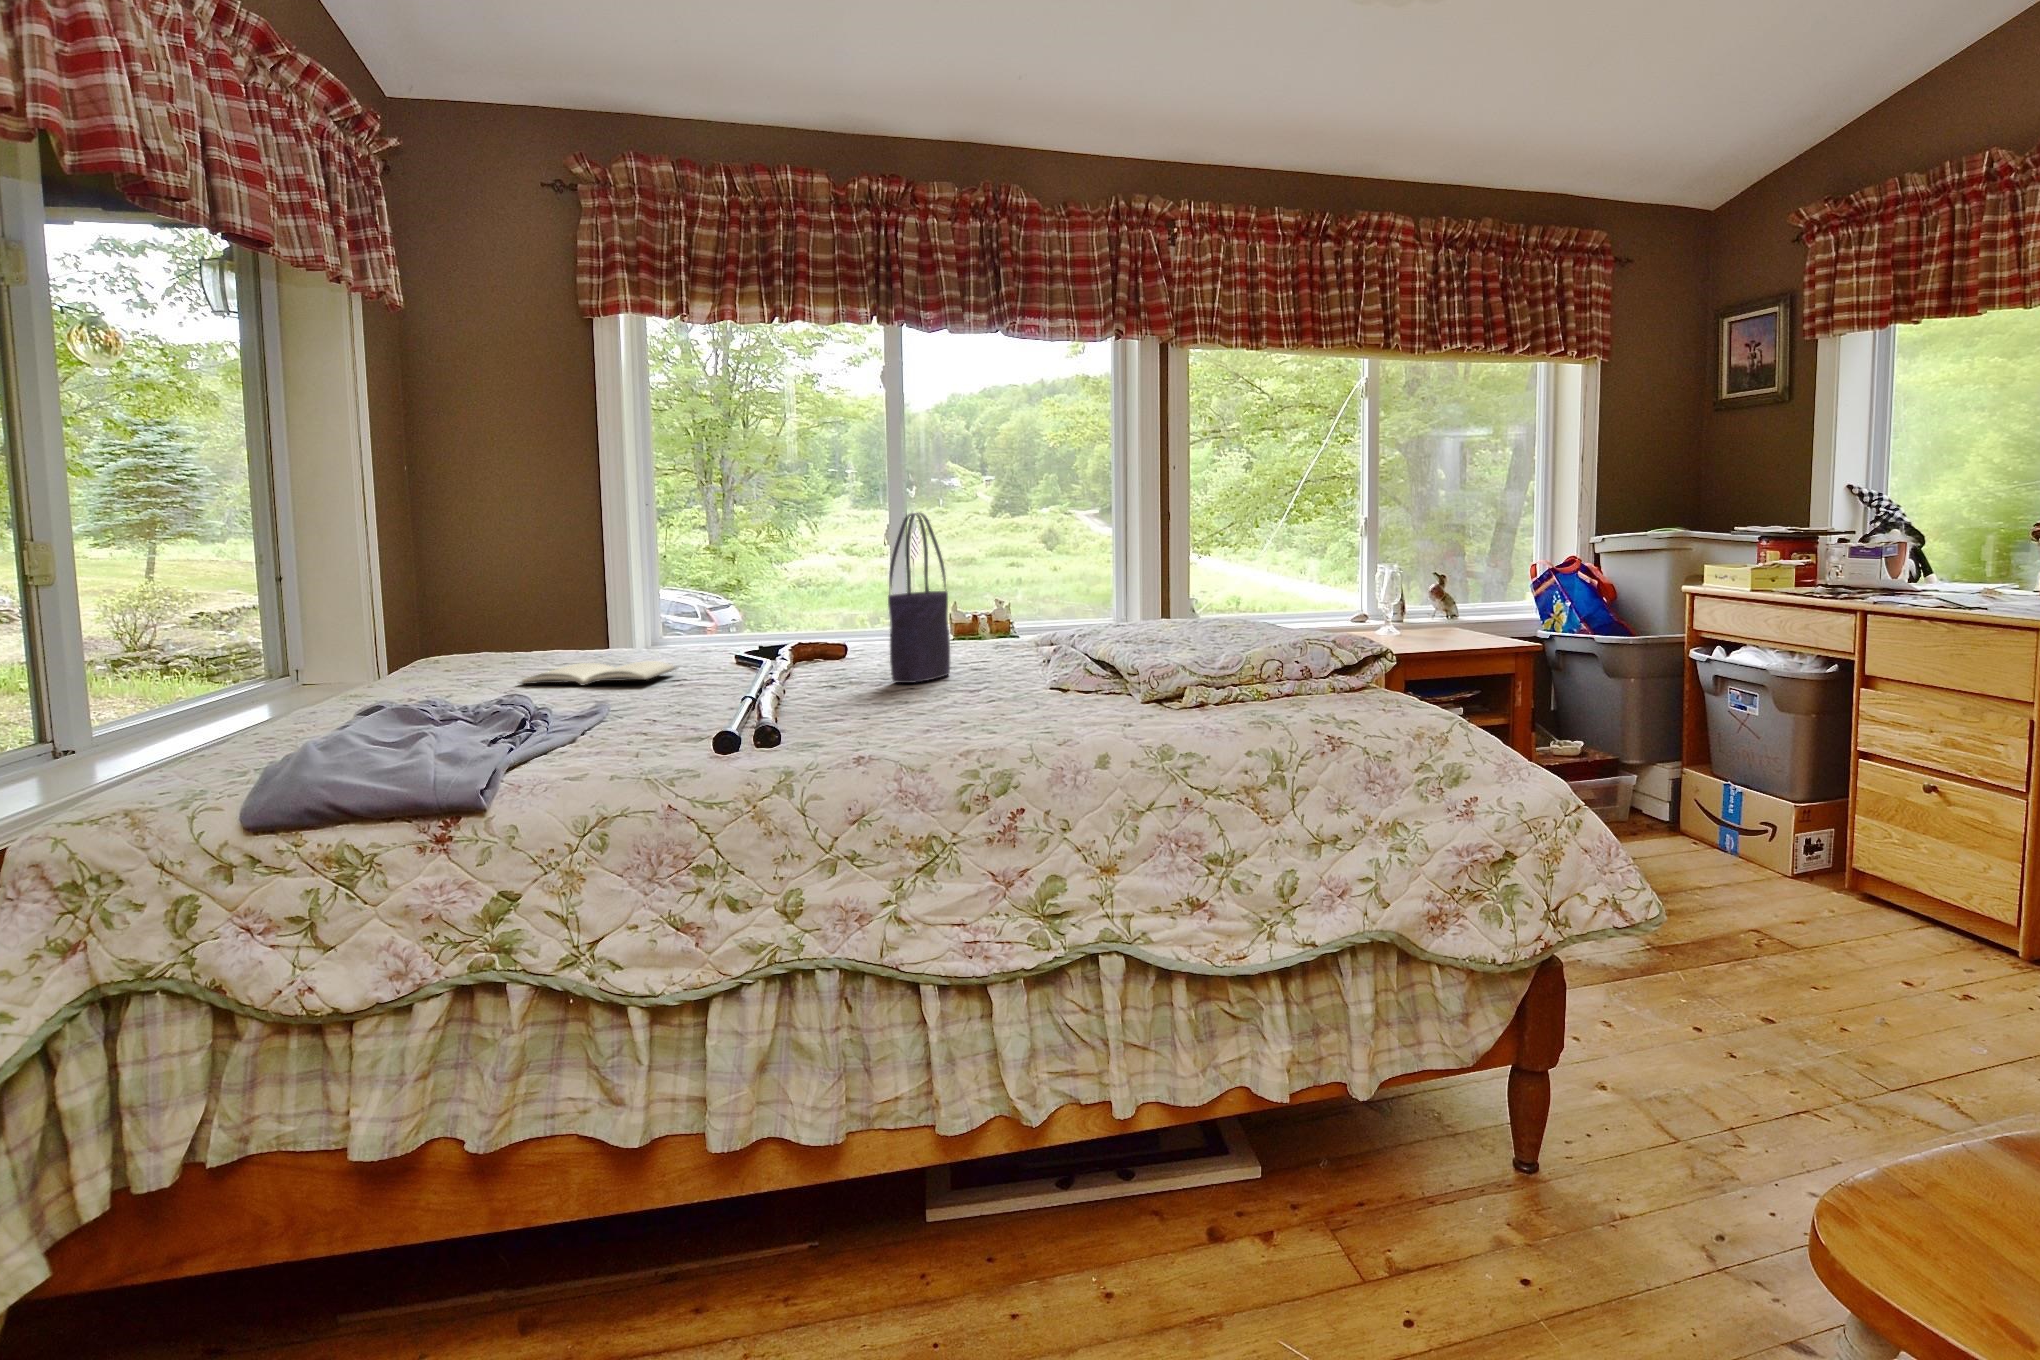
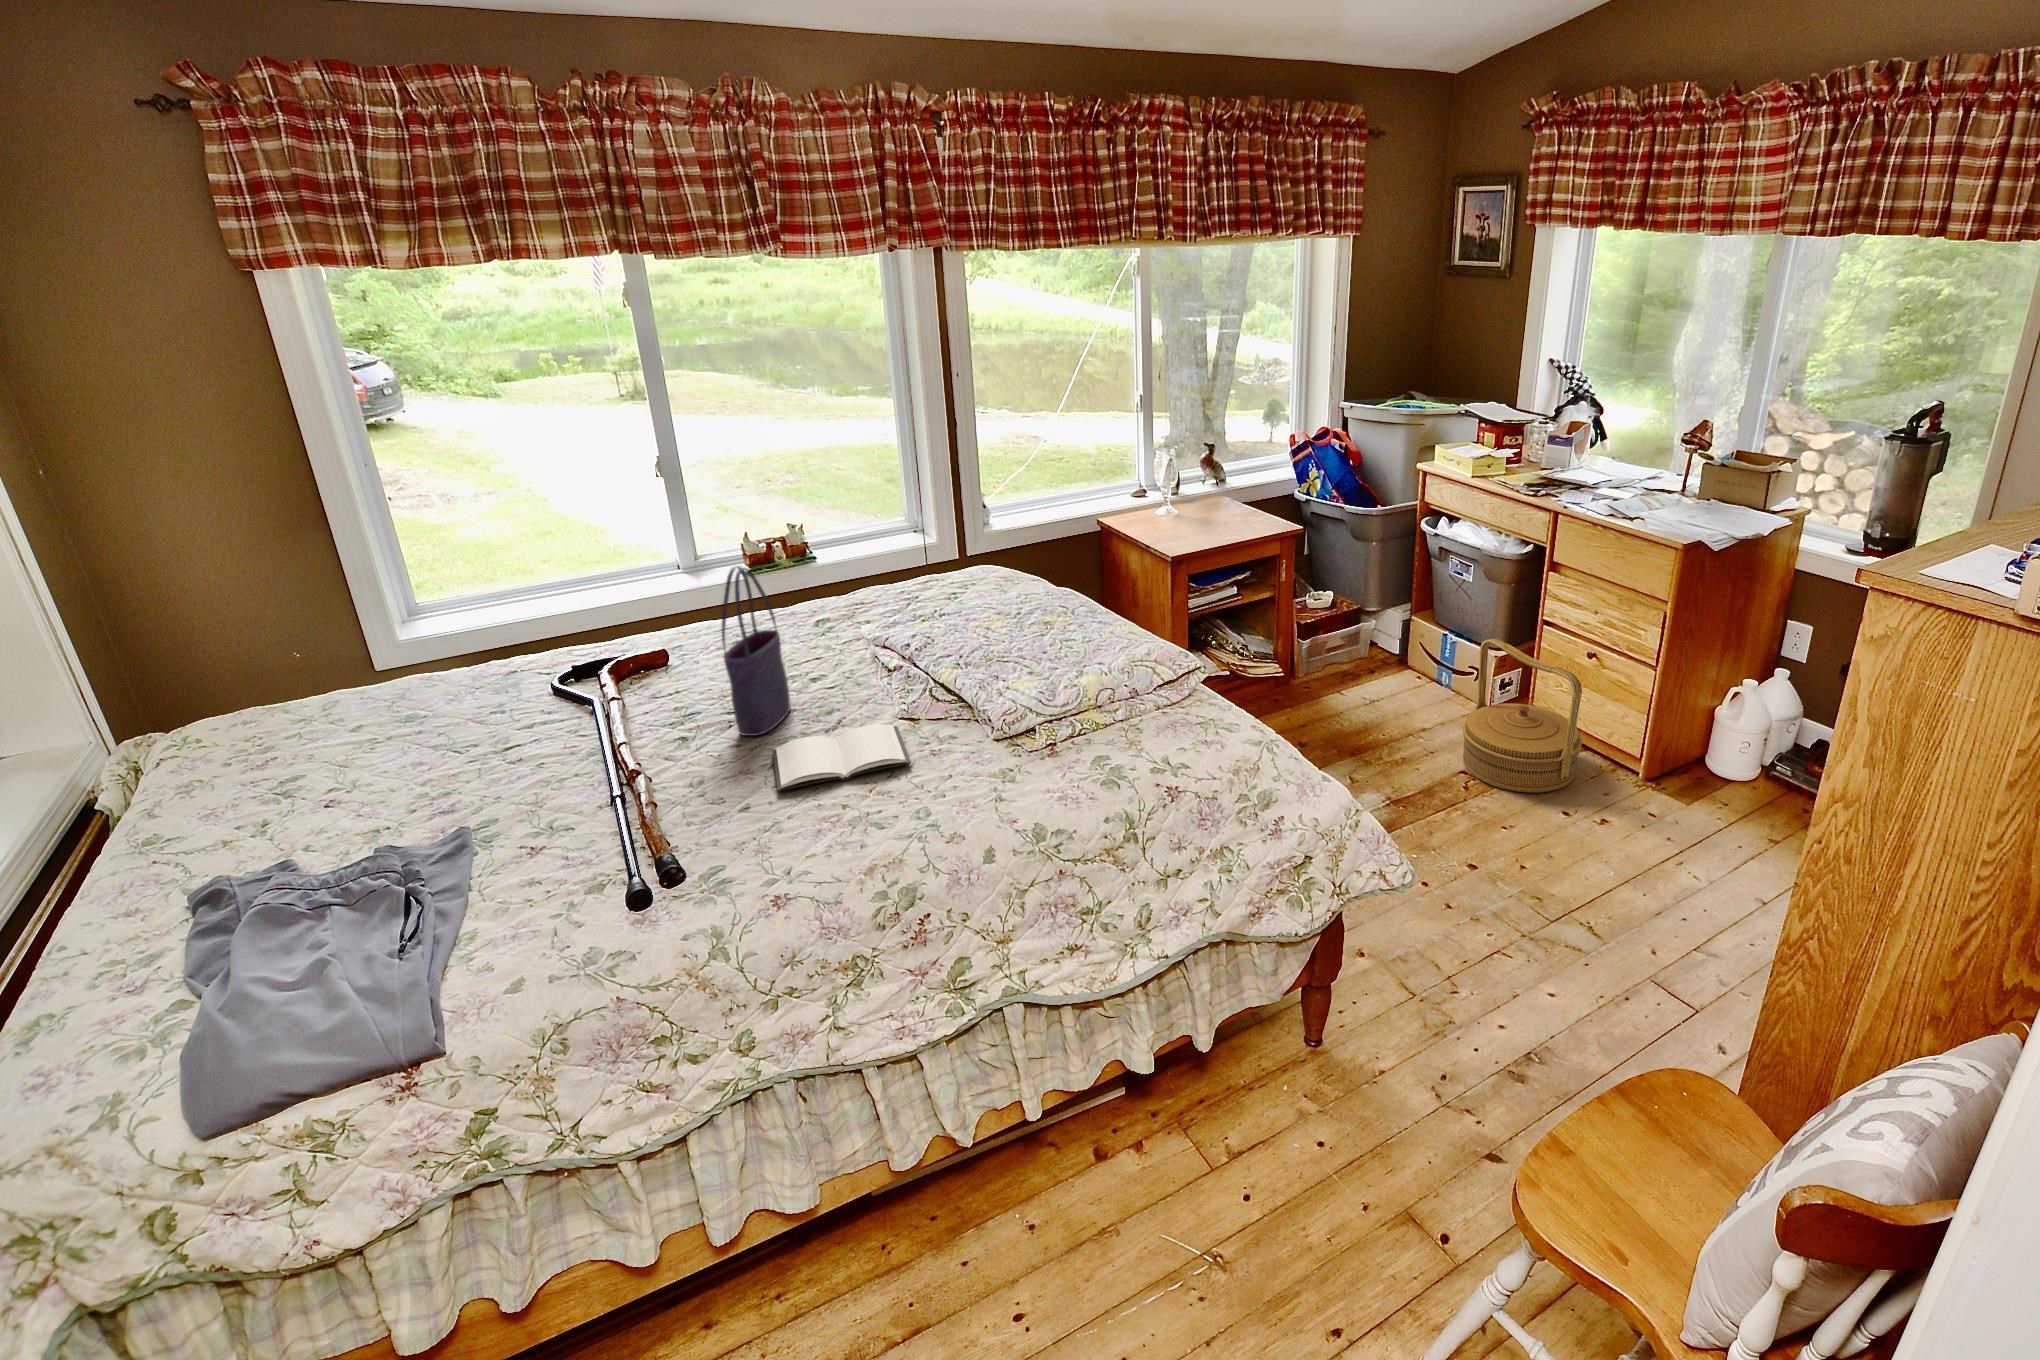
book: present [520,661,677,686] -> present [773,724,911,791]
woven basket: none [1749,761,1928,956] -> present [1463,638,1582,793]

